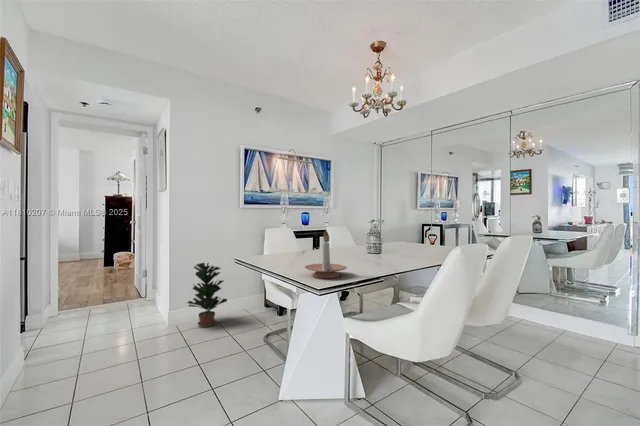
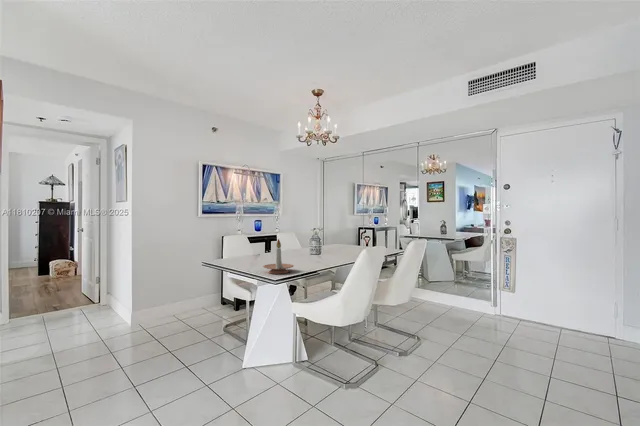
potted plant: present [187,263,227,327] -> none [153,267,190,324]

